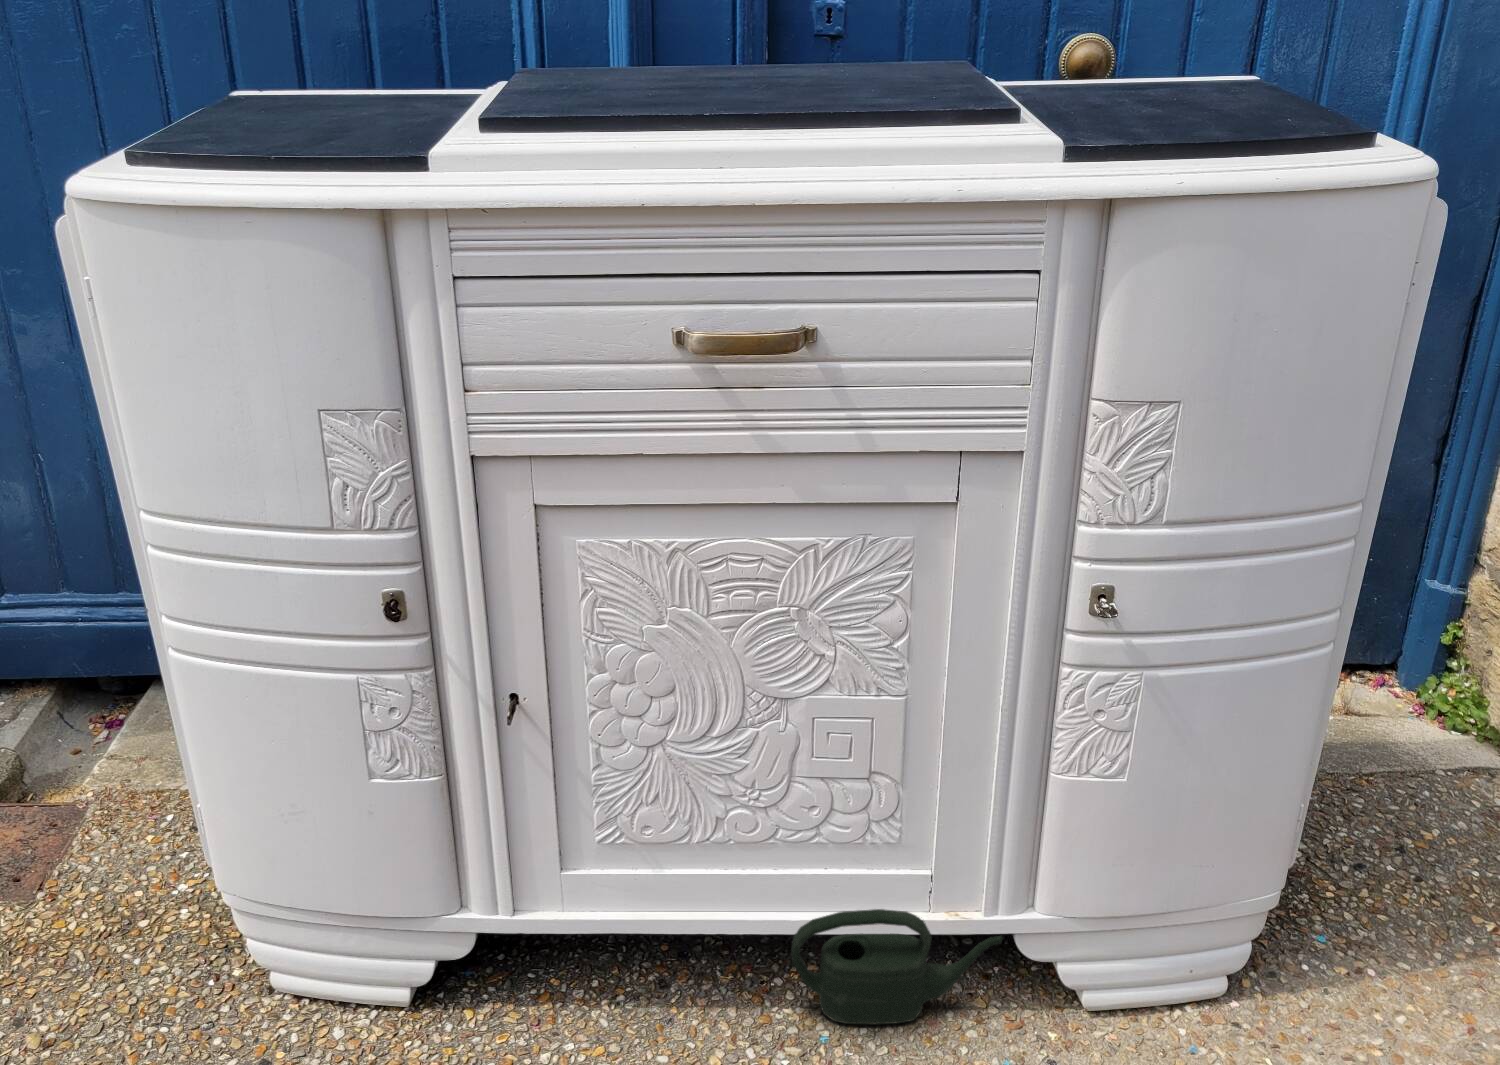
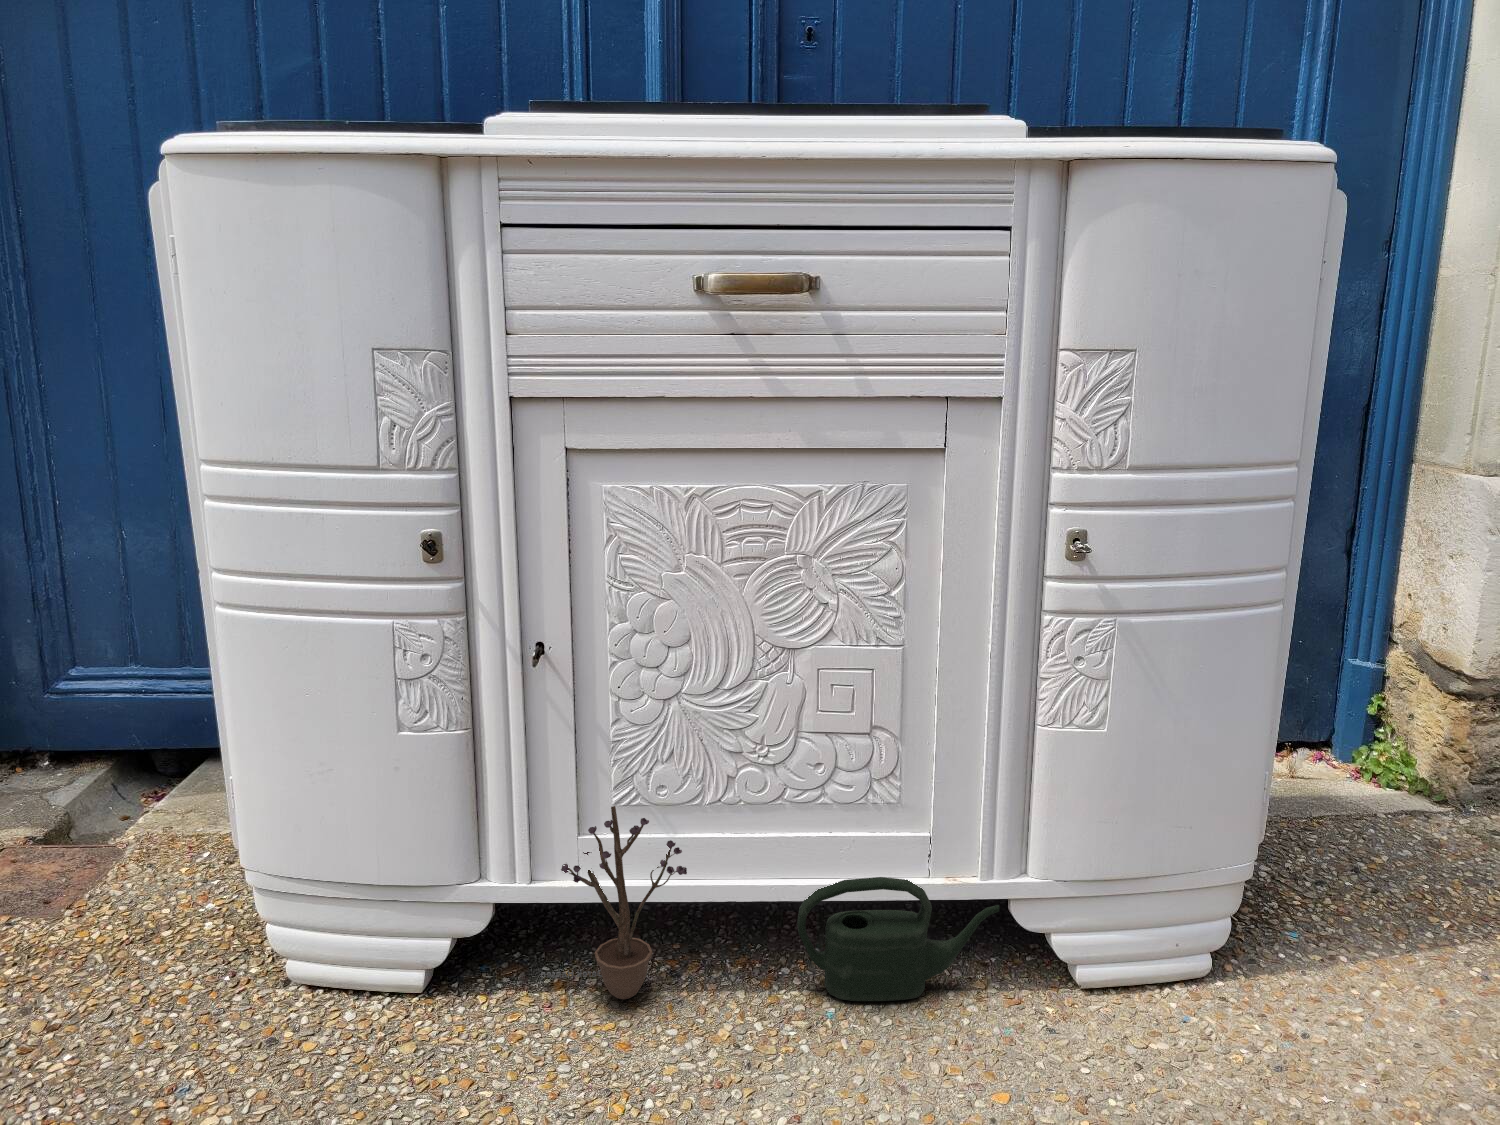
decorative plant: none [530,847,676,1019] -> present [541,806,687,999]

